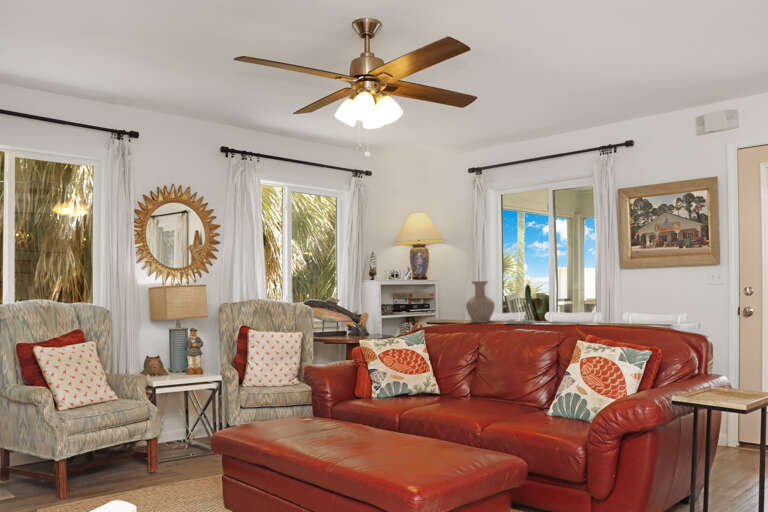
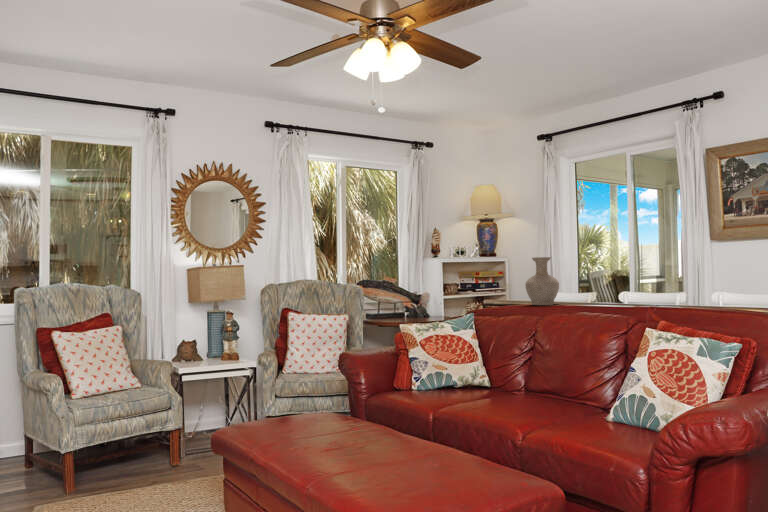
plate: present [505,285,534,324] -> none [565,260,603,307]

